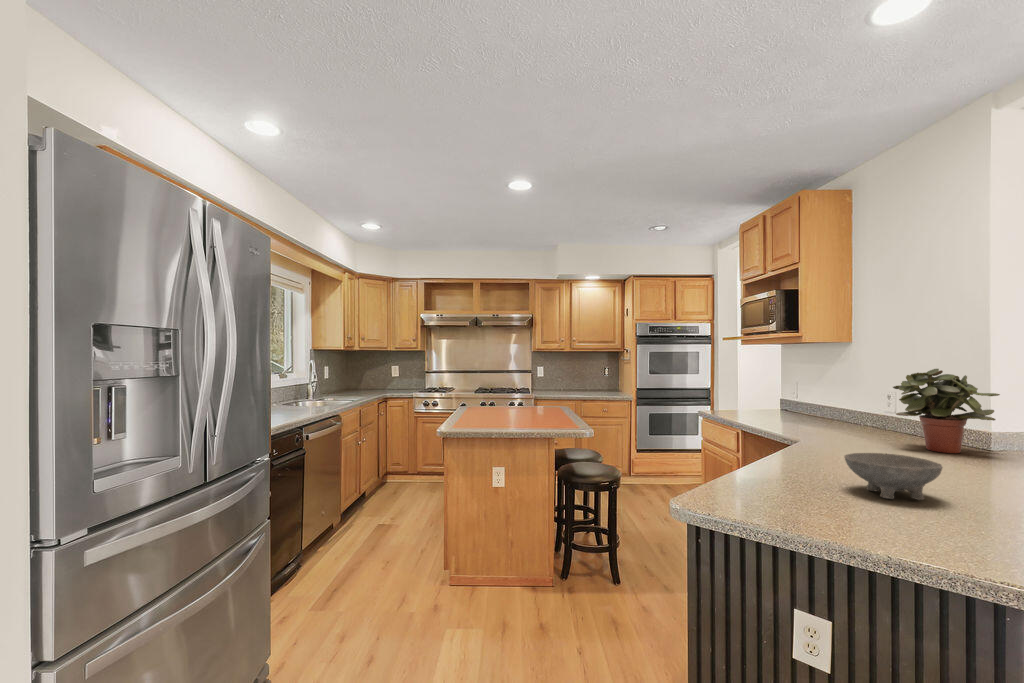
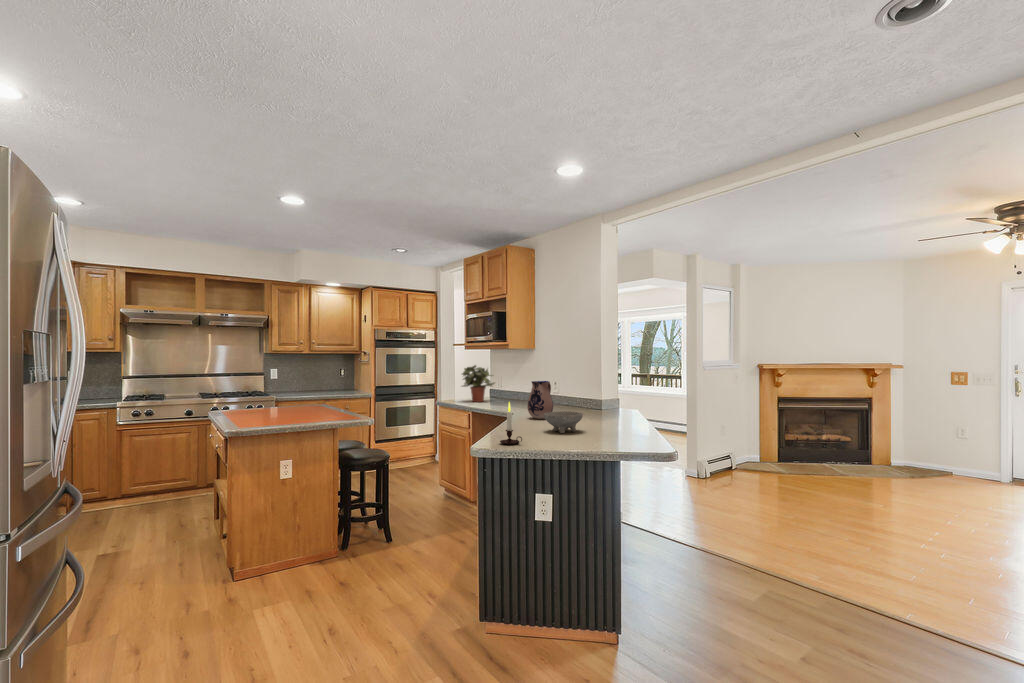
potted plant: present [893,369,1000,453] -> present [462,365,495,402]
ceramic pitcher: none [825,393,879,458] -> present [527,381,553,419]
candle: none [734,430,778,512] -> present [500,402,522,444]

